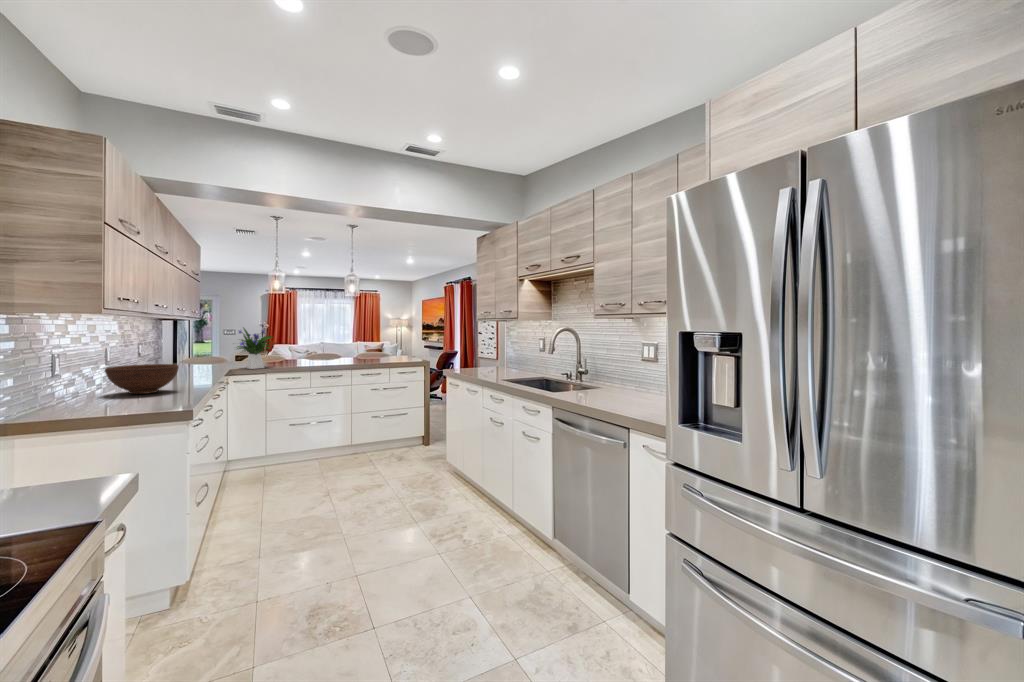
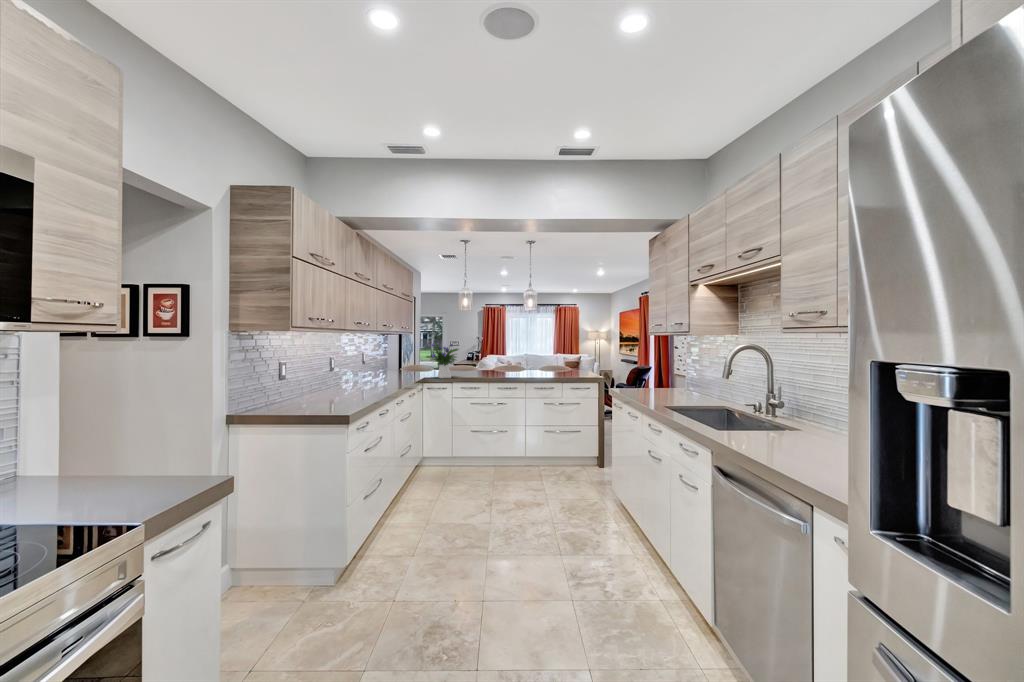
fruit bowl: present [105,364,179,394] -> none [310,373,362,398]

